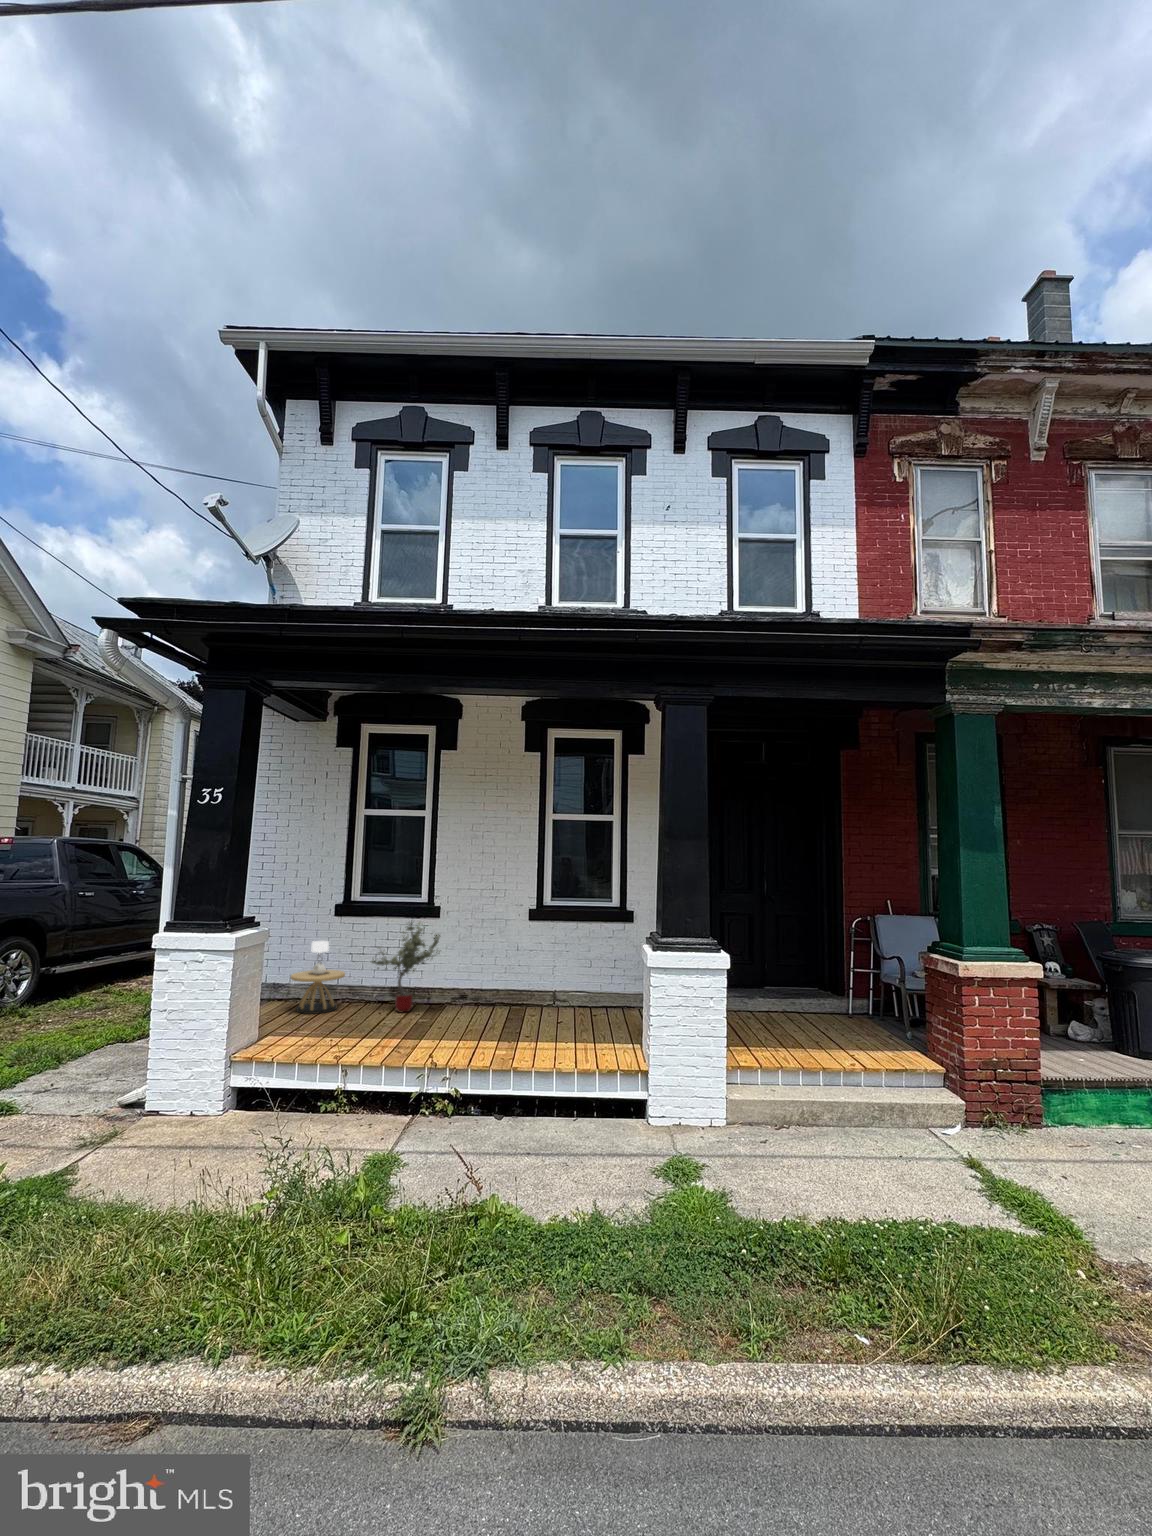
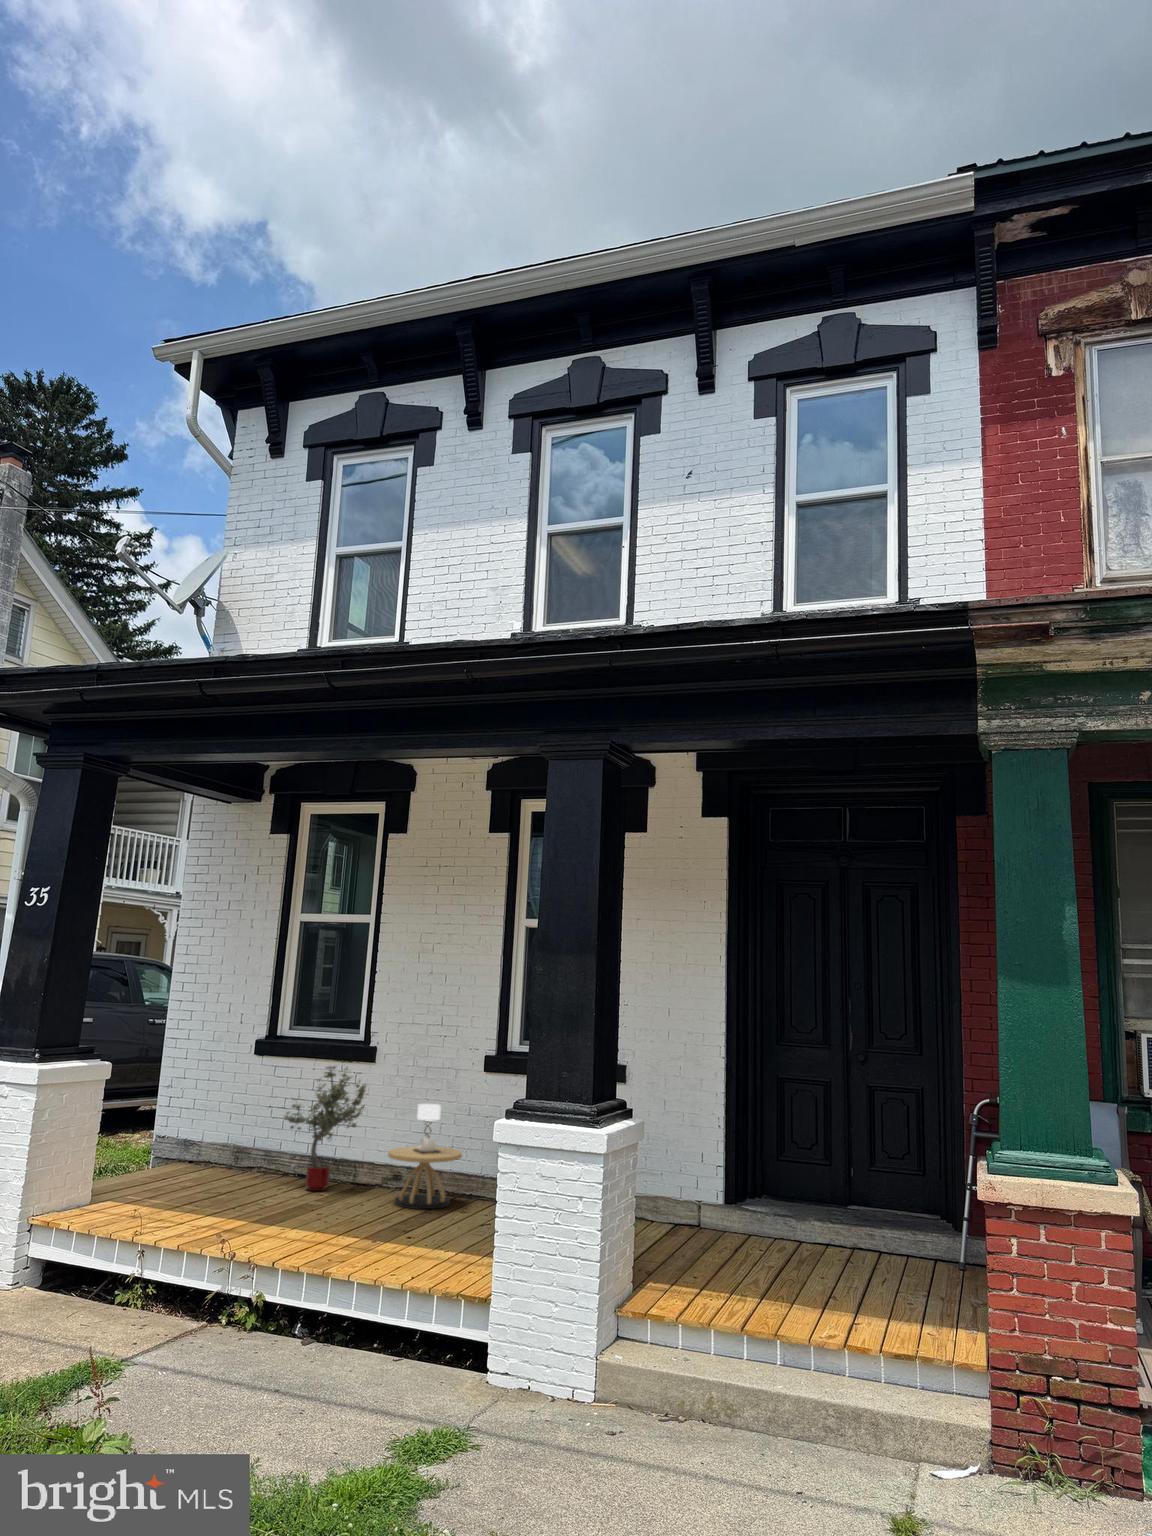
side table: present [290,941,345,1014] -> present [388,1104,462,1209]

